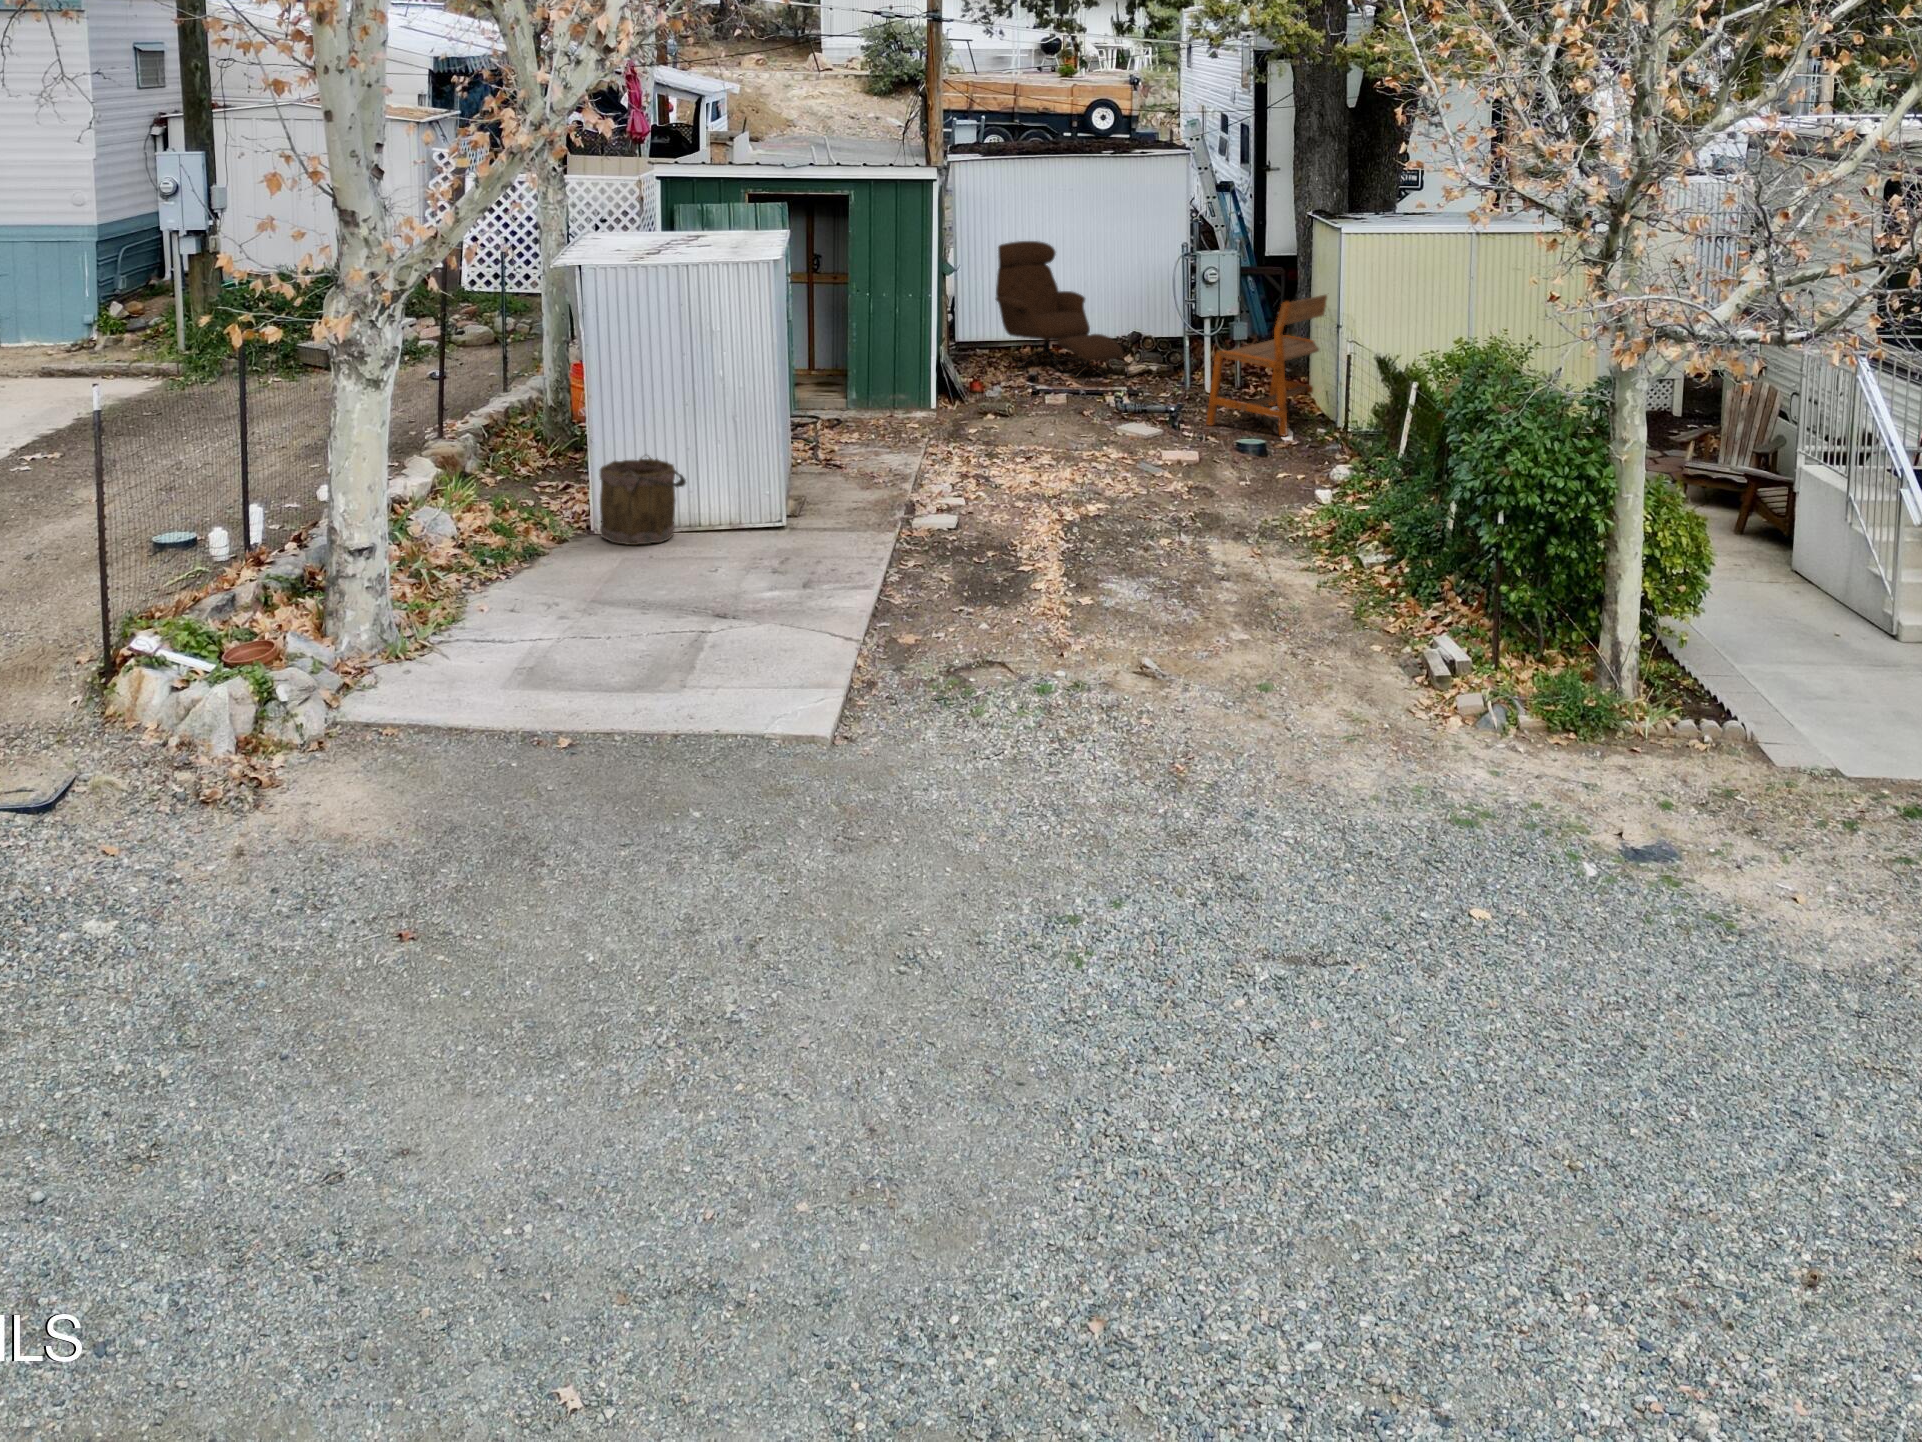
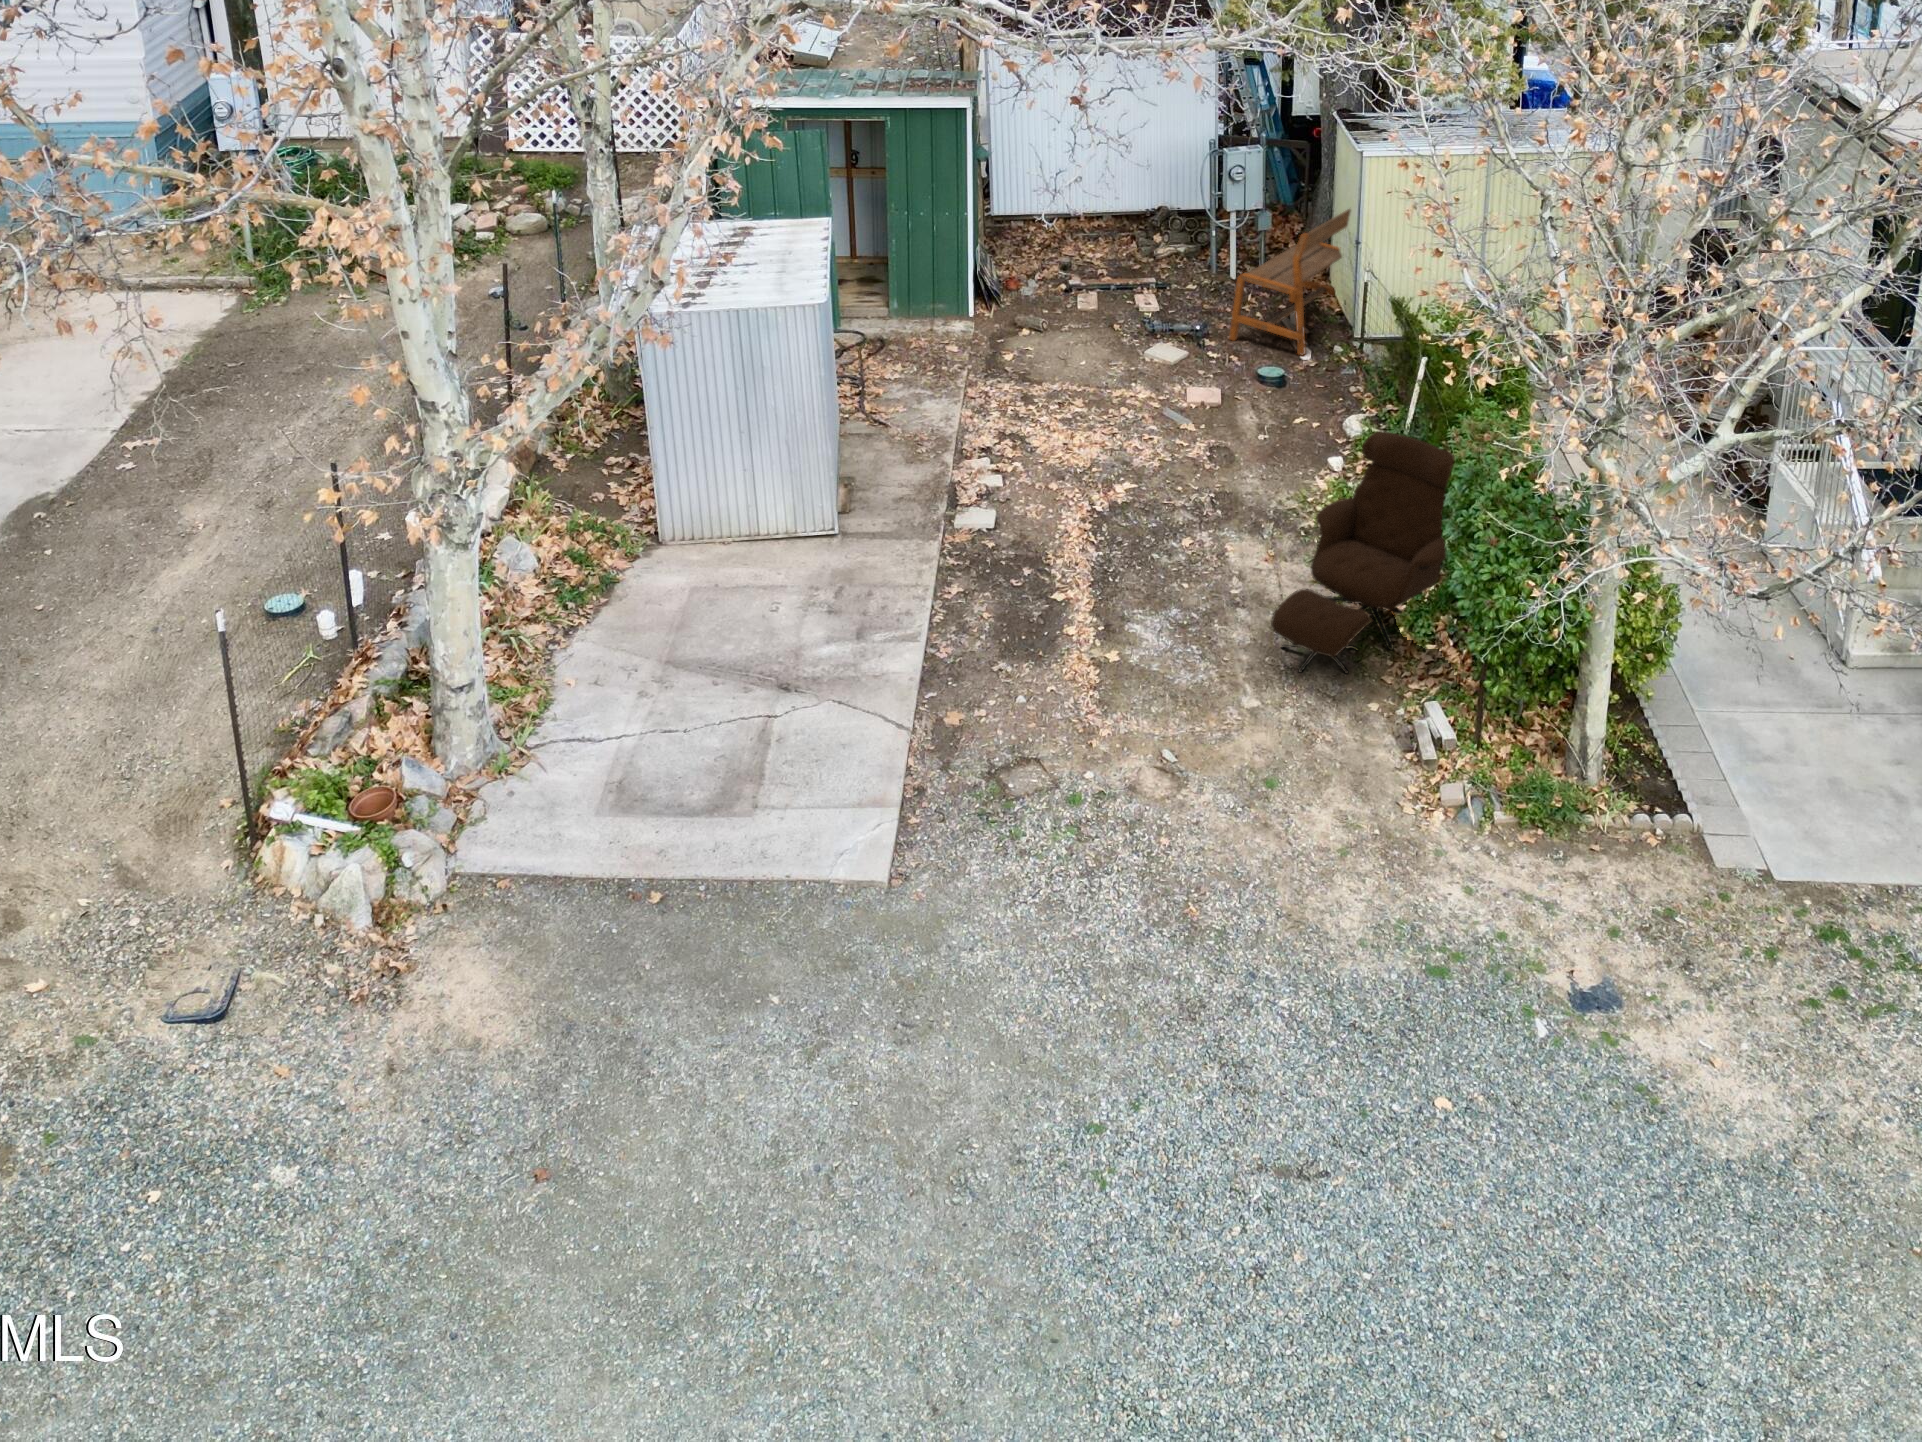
lounge chair: present [996,241,1122,377] -> present [1271,431,1454,674]
bucket: present [600,455,686,545] -> none [666,482,746,575]

